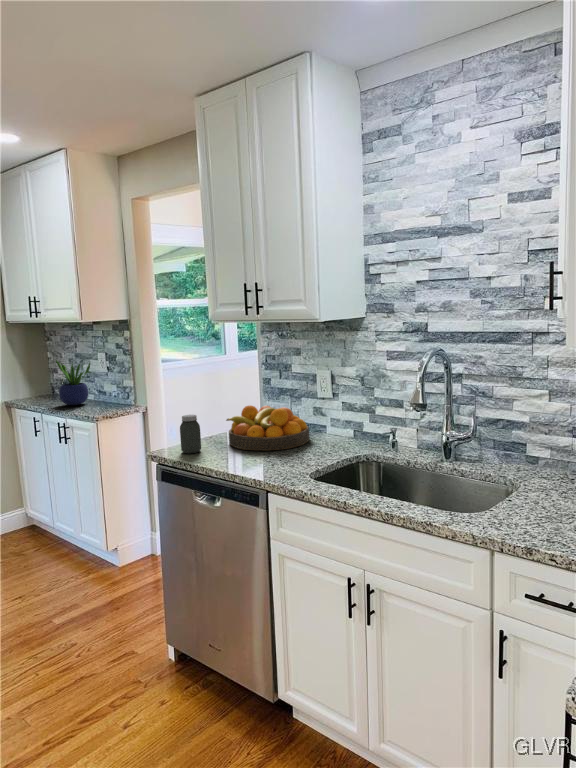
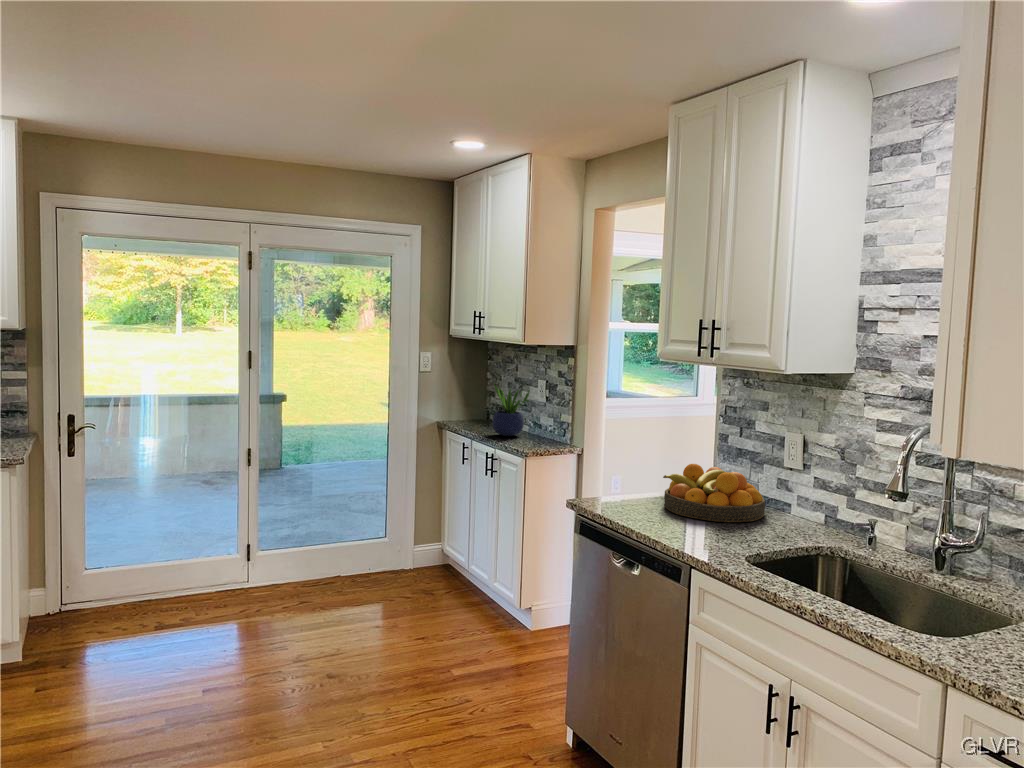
jar: present [180,415,201,453] -> none [607,464,631,509]

